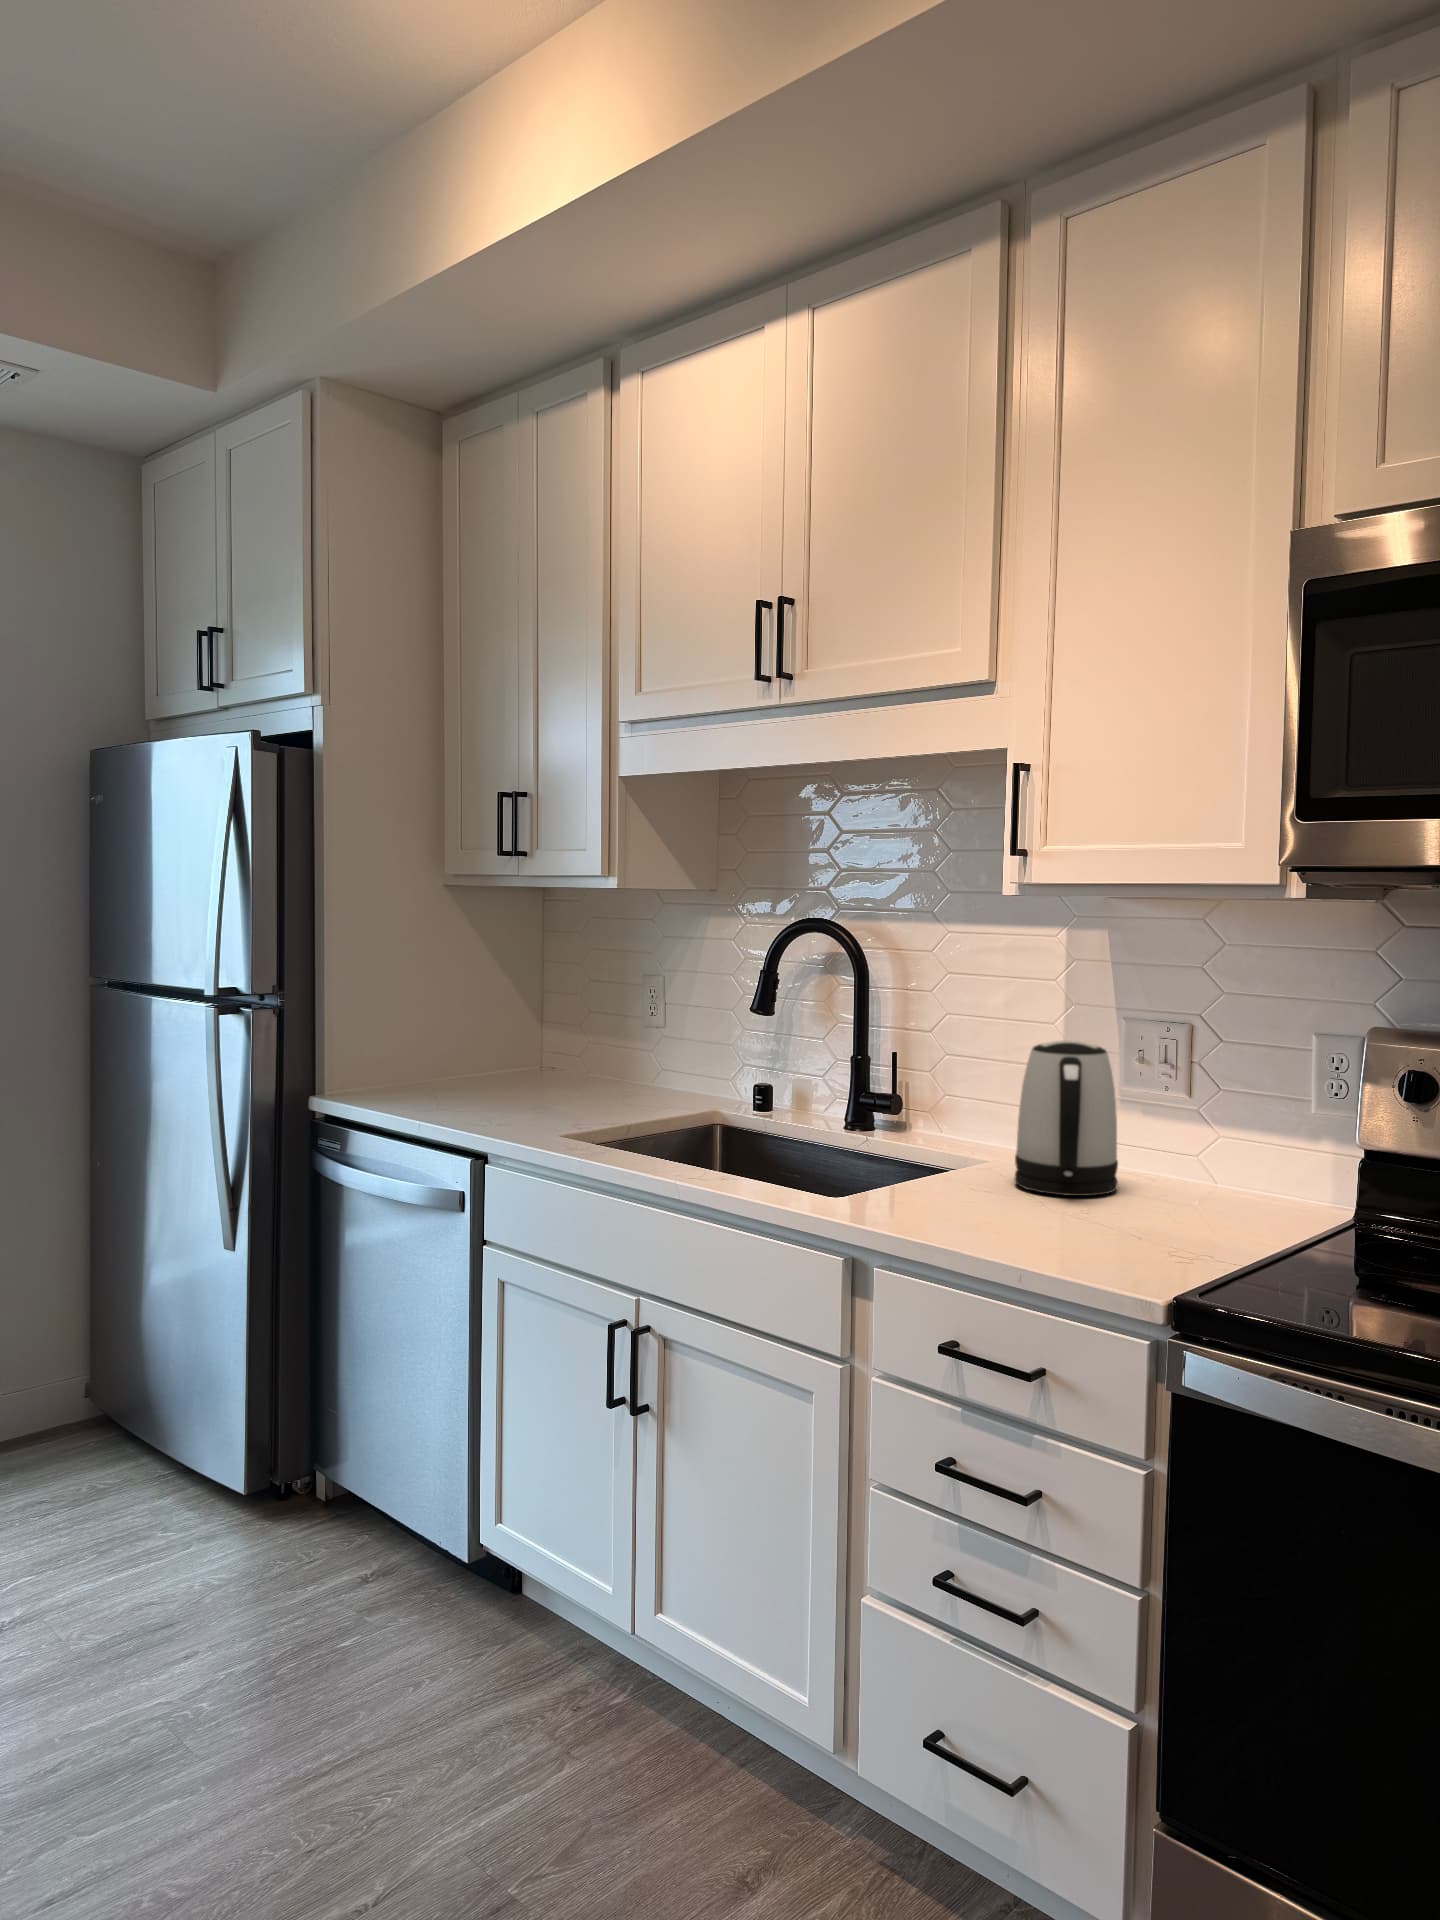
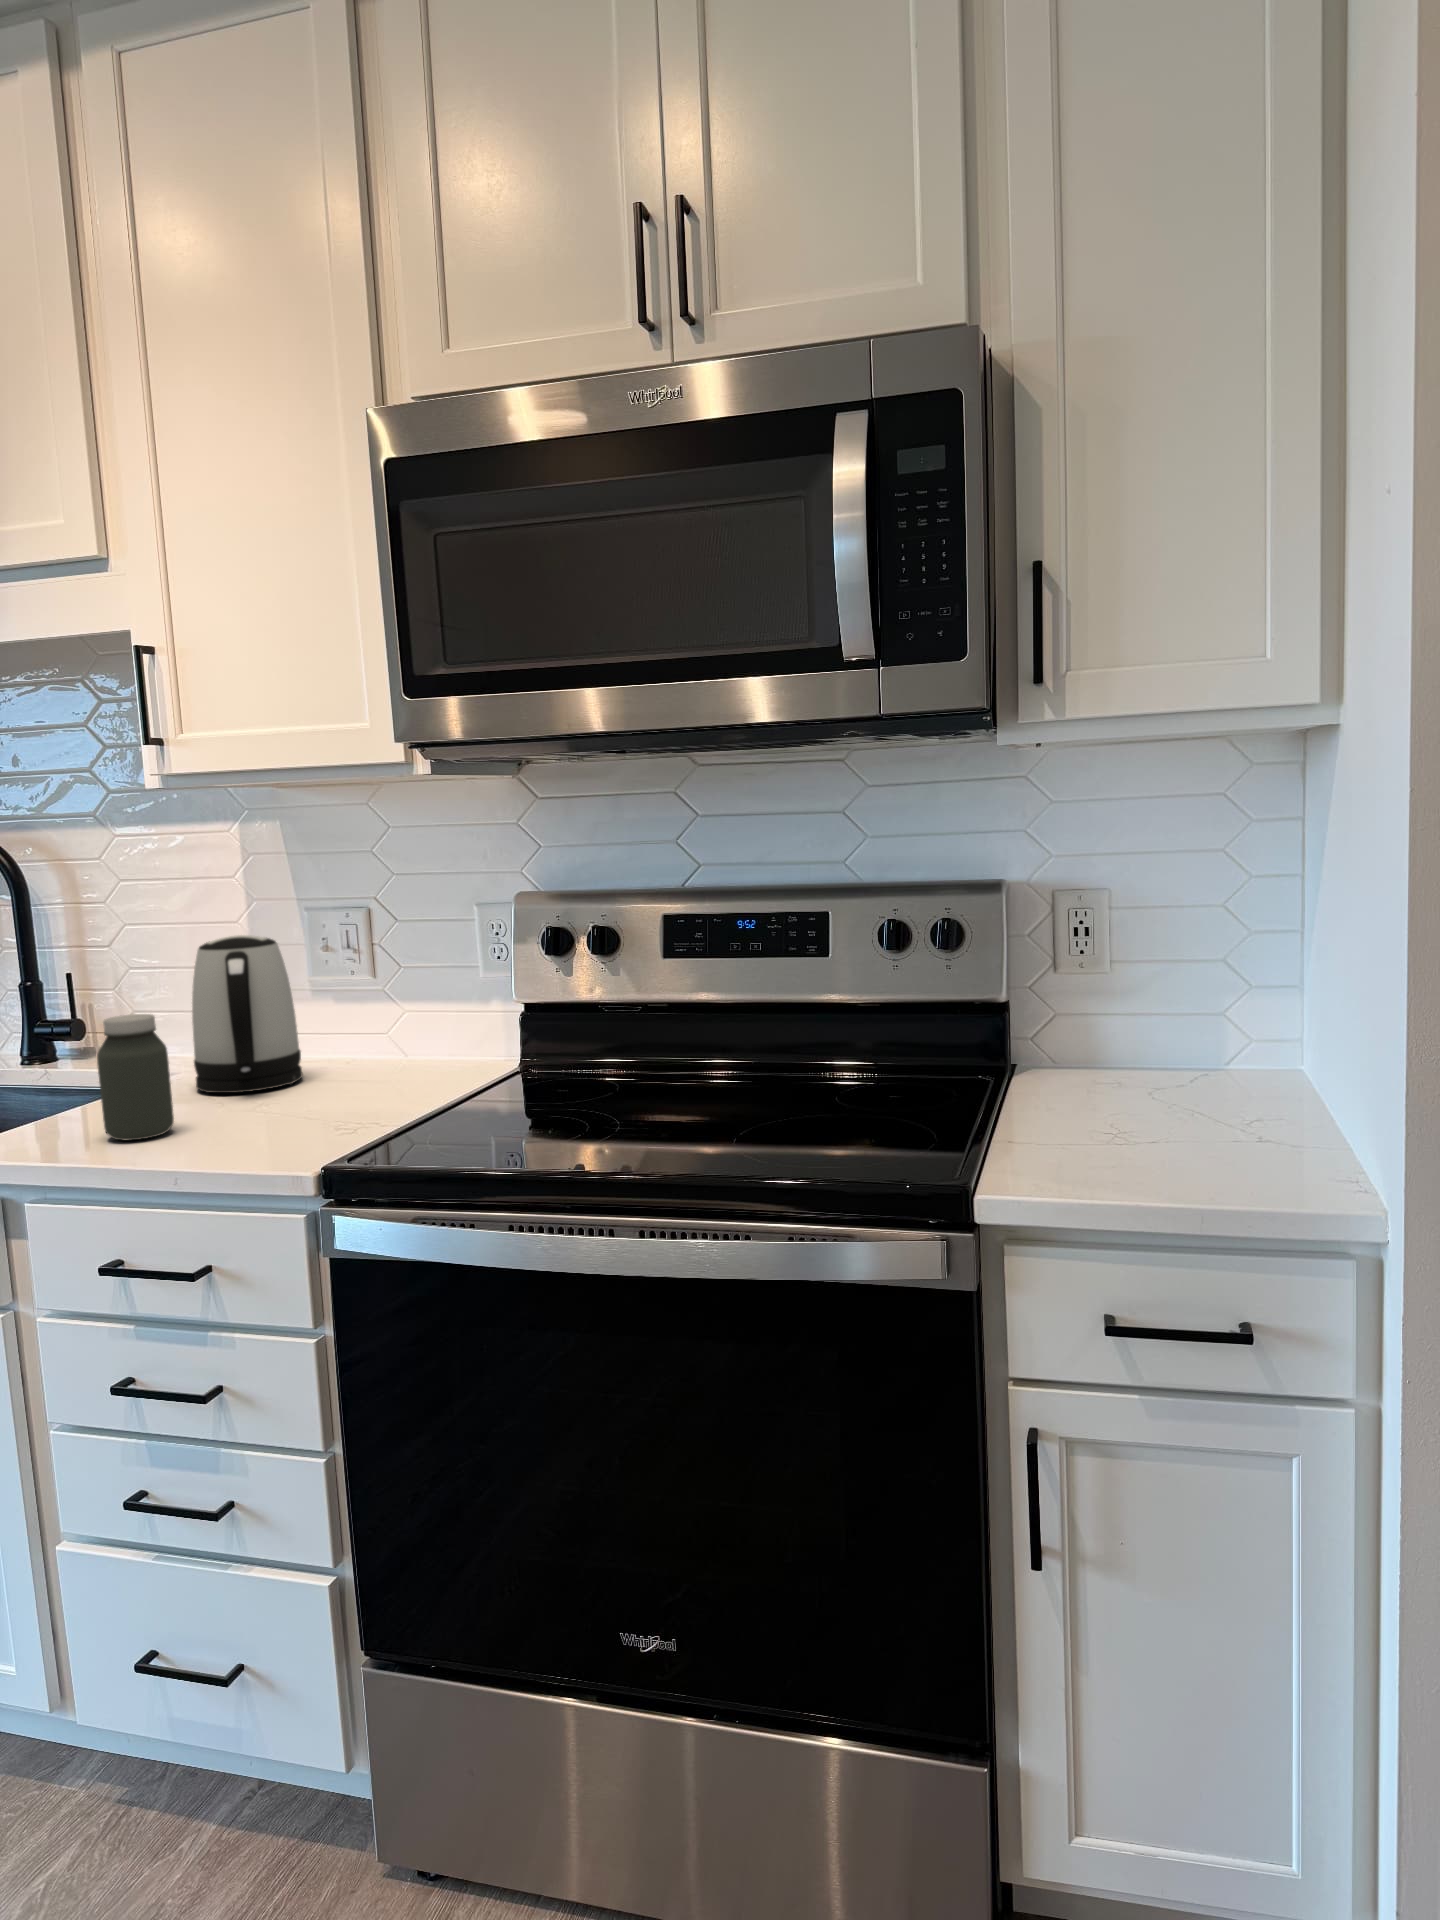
jar: none [947,1109,1011,1230] -> present [97,1014,174,1140]

